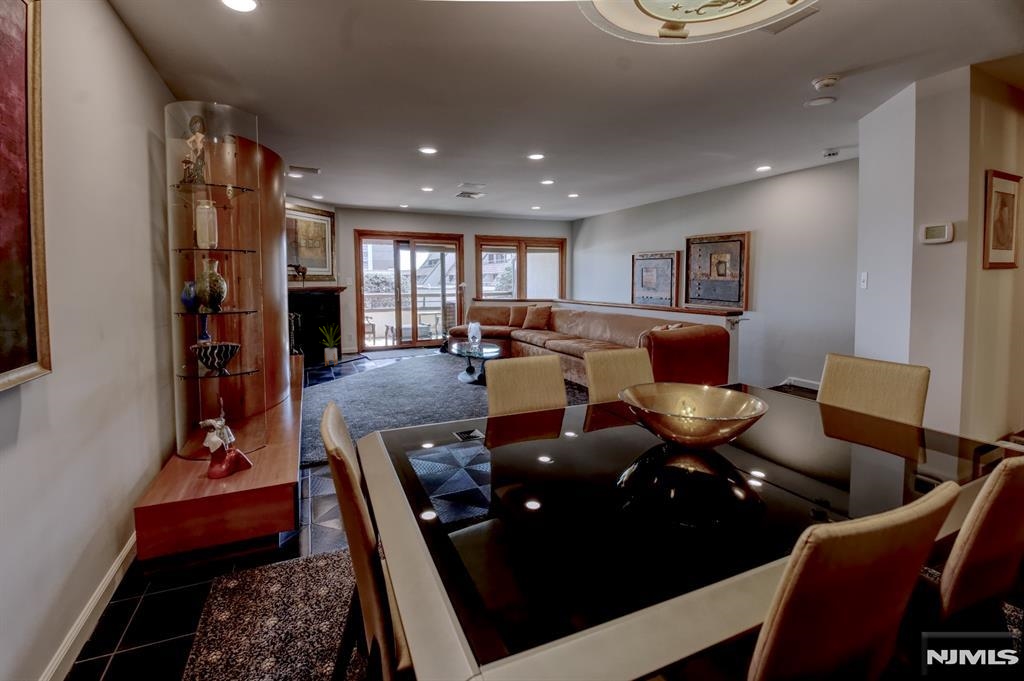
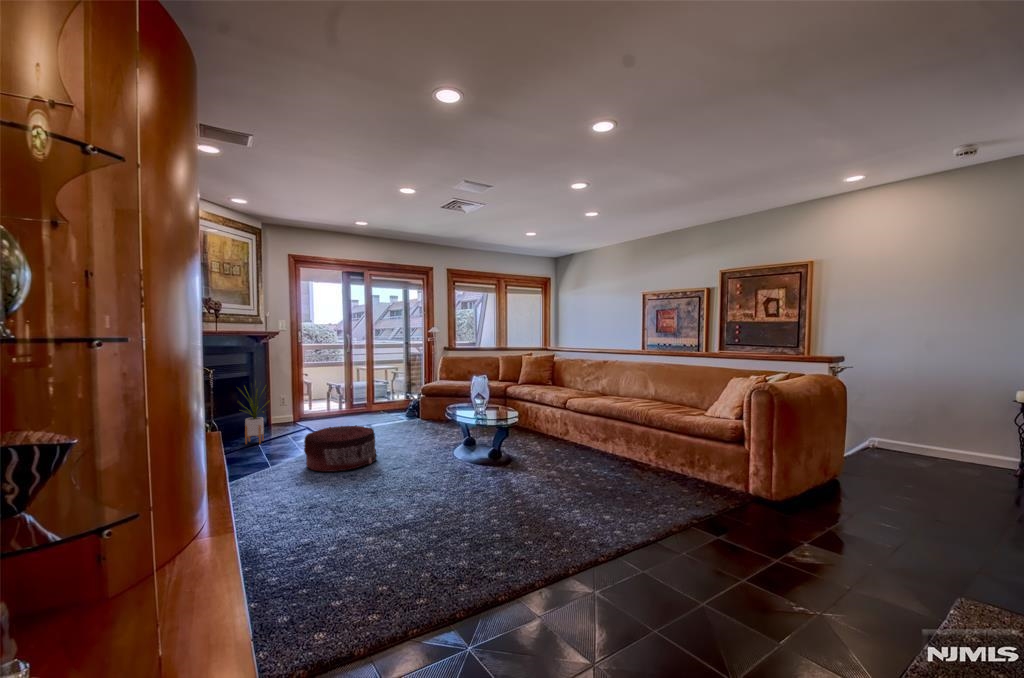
pouf: none [359,353,409,382] -> present [304,425,377,472]

